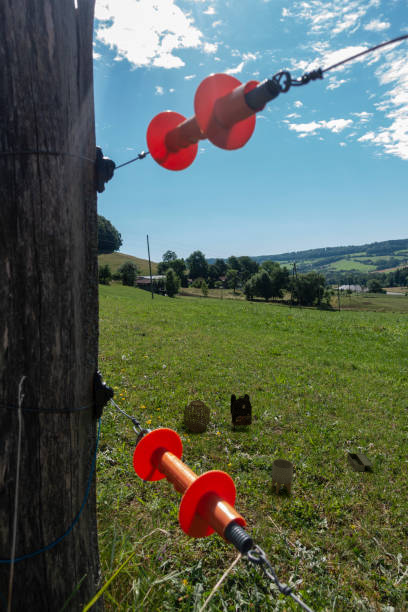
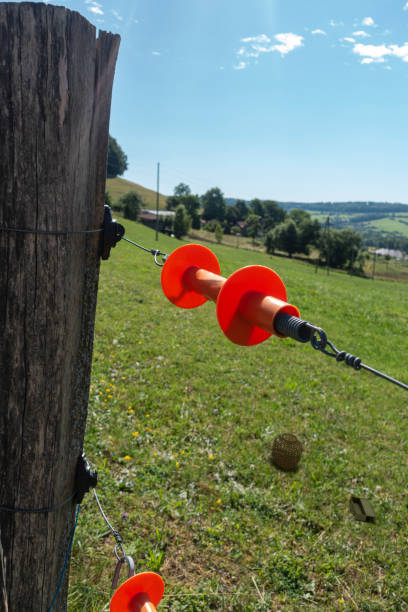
backpack: present [230,394,252,430] -> none [228,411,252,450]
woven basket: present [184,401,210,432] -> present [272,433,303,469]
planter: present [272,459,293,494] -> none [261,505,287,544]

